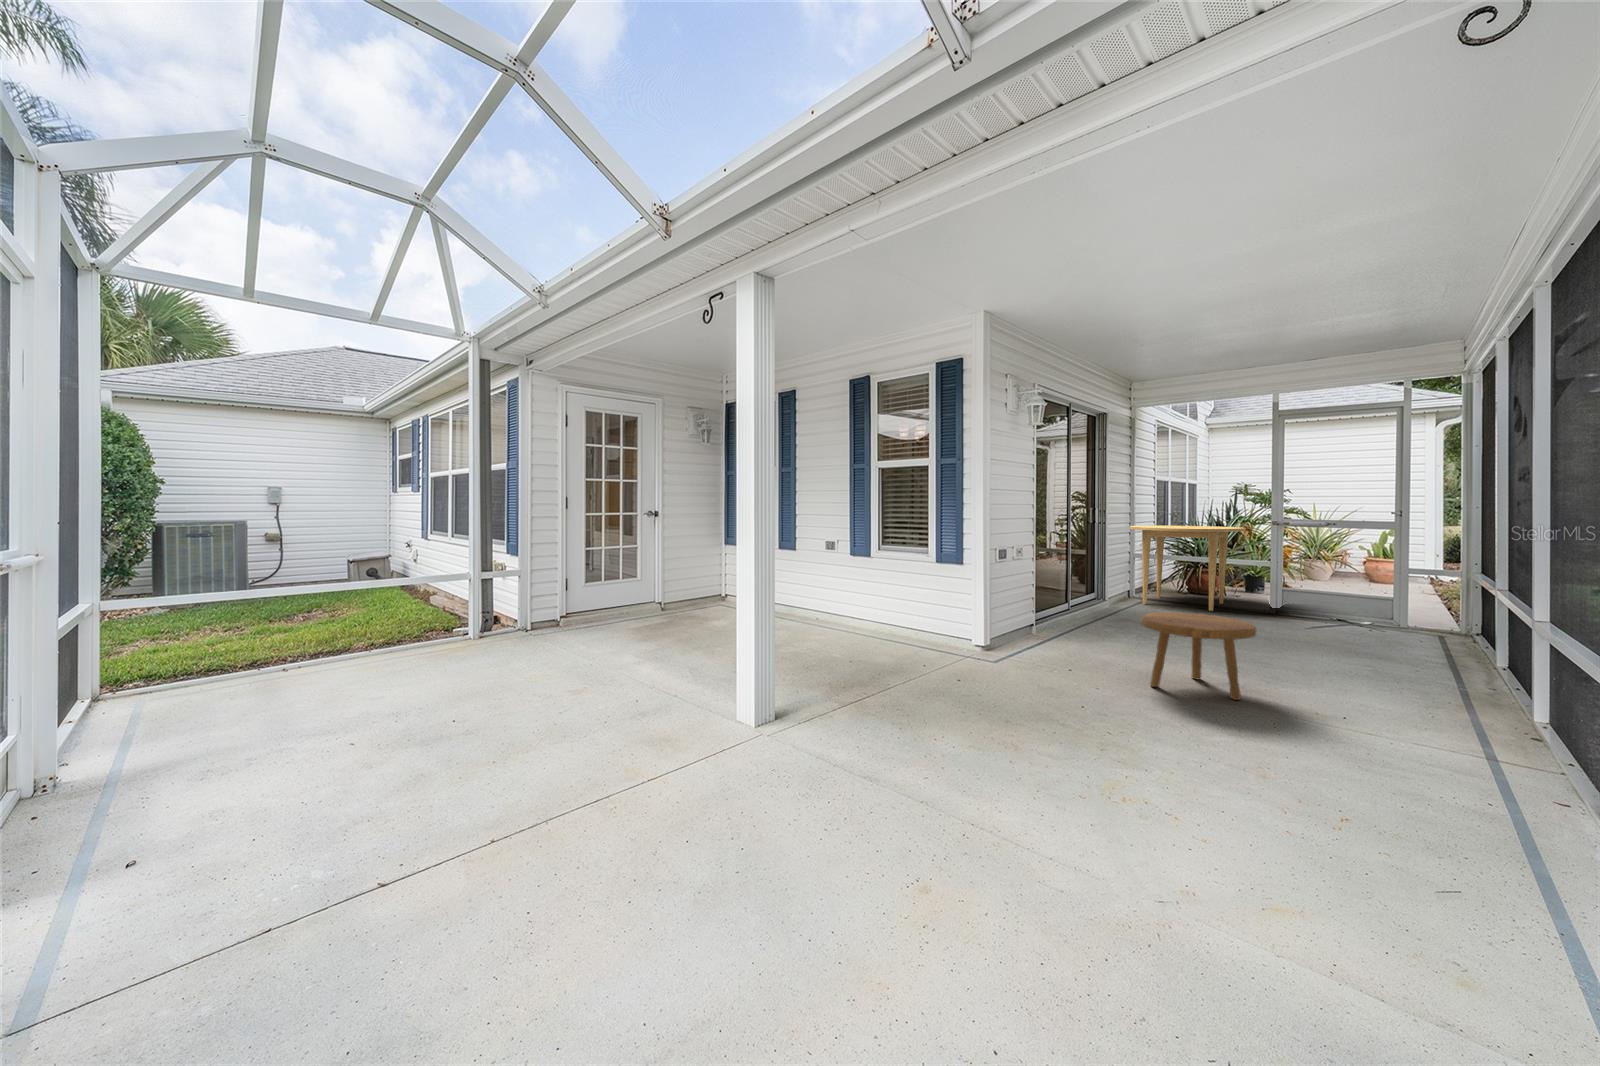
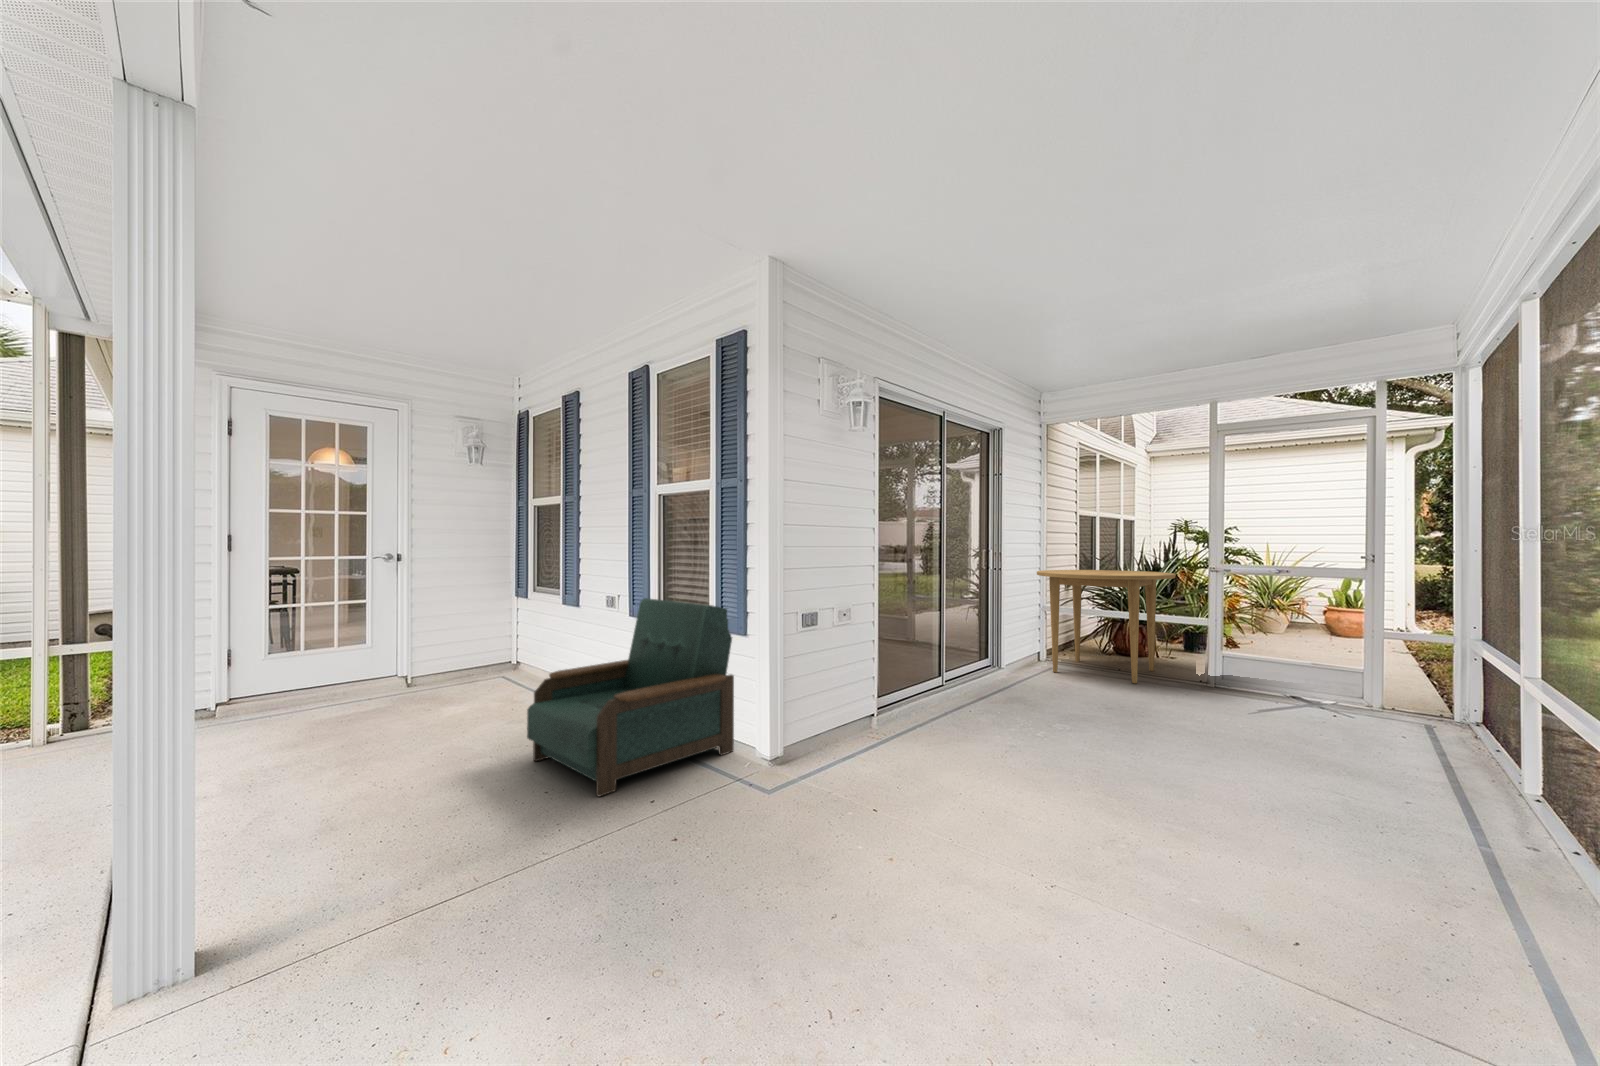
armchair: none [819,542,949,662] -> present [527,598,734,796]
footstool: present [1141,612,1256,700] -> none [968,718,1141,892]

